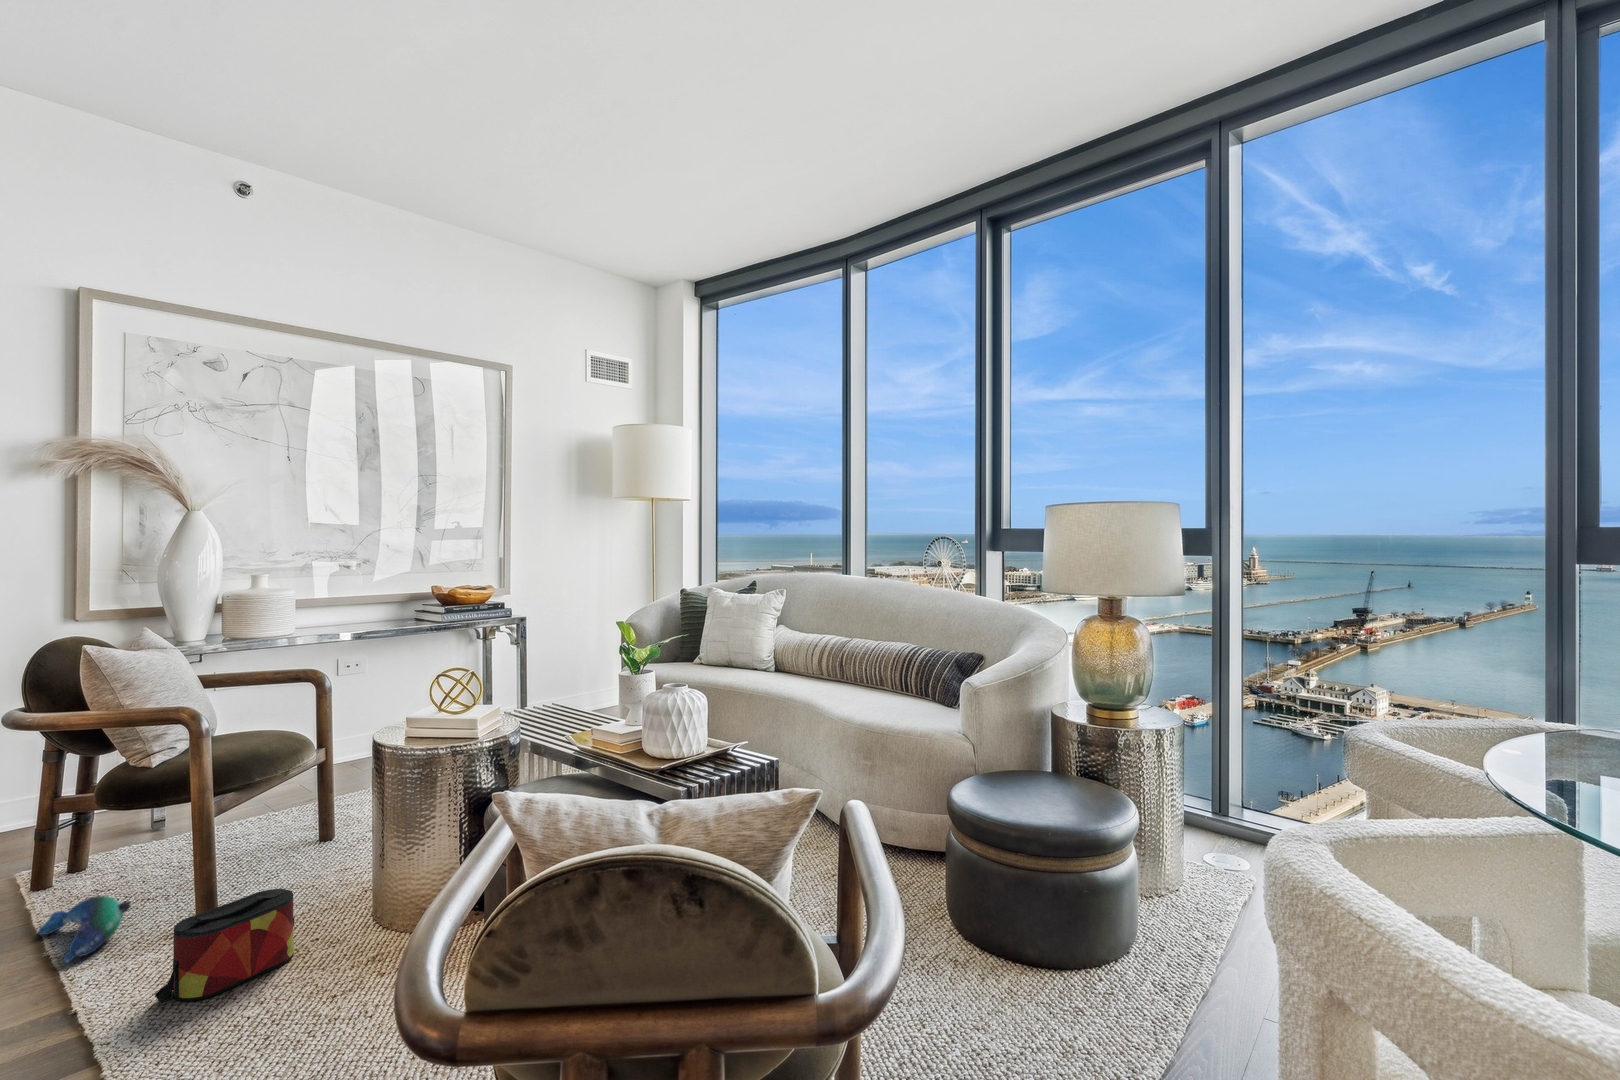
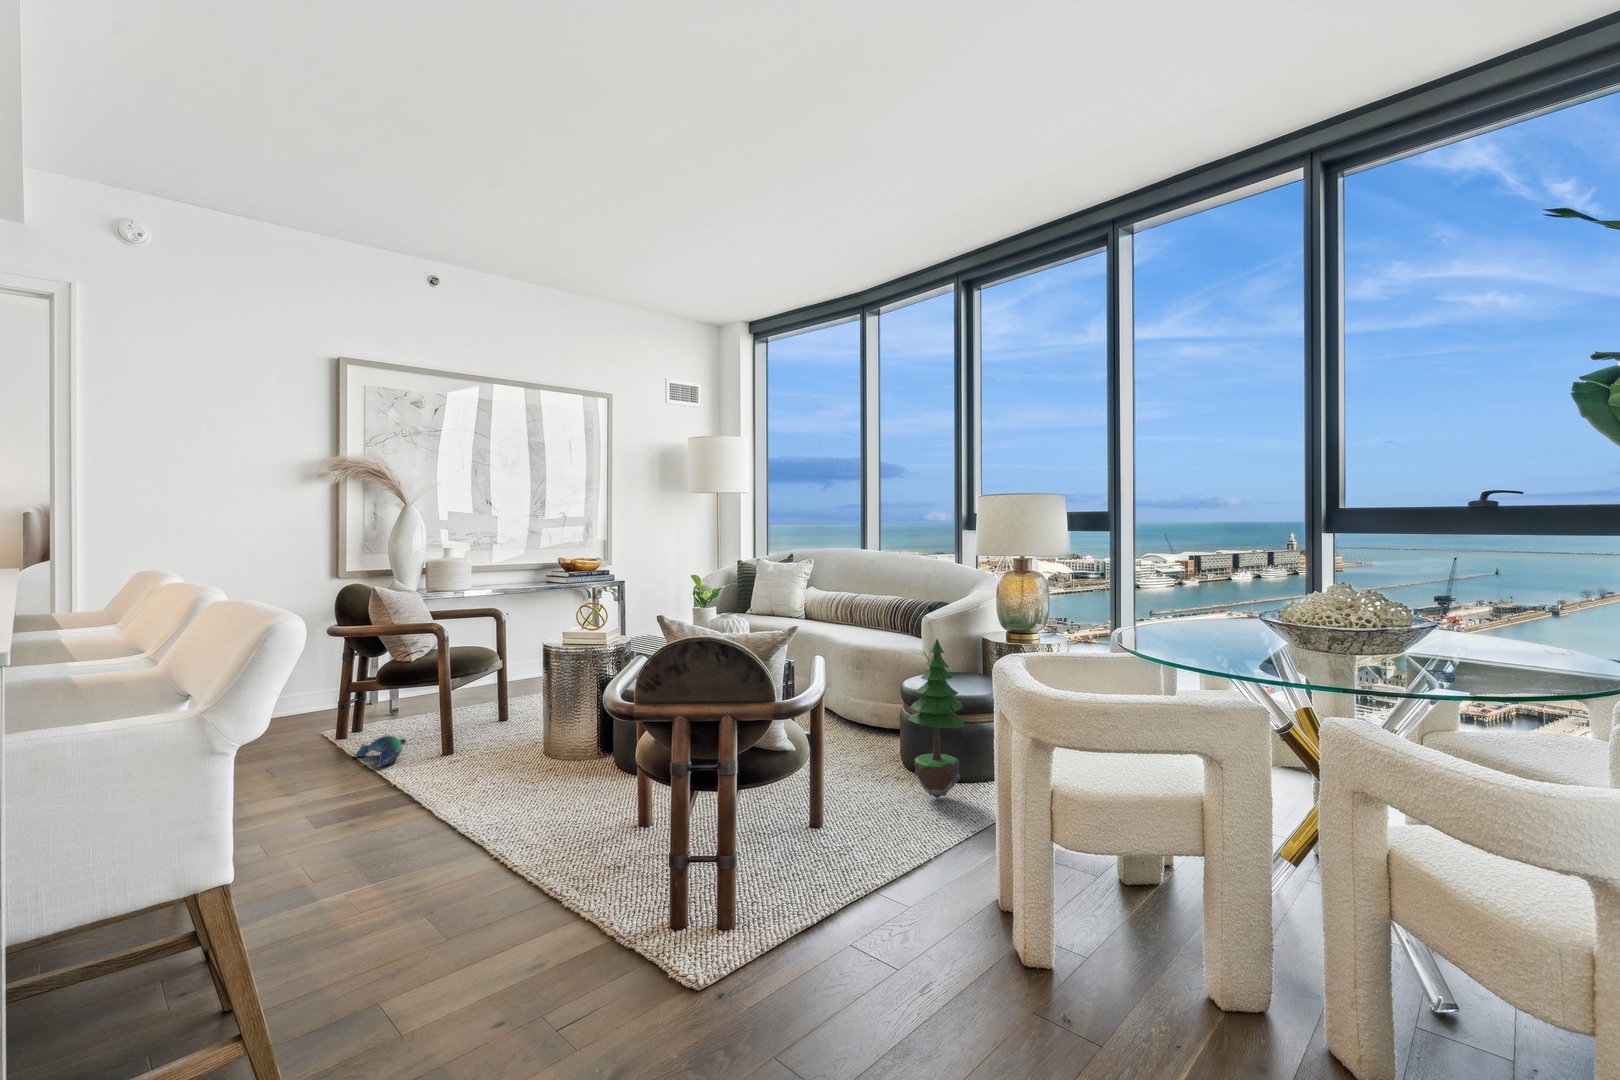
potted tree: none [988,742,1088,1014] -> present [908,639,965,798]
bag: present [155,889,294,1002] -> none [436,729,504,783]

